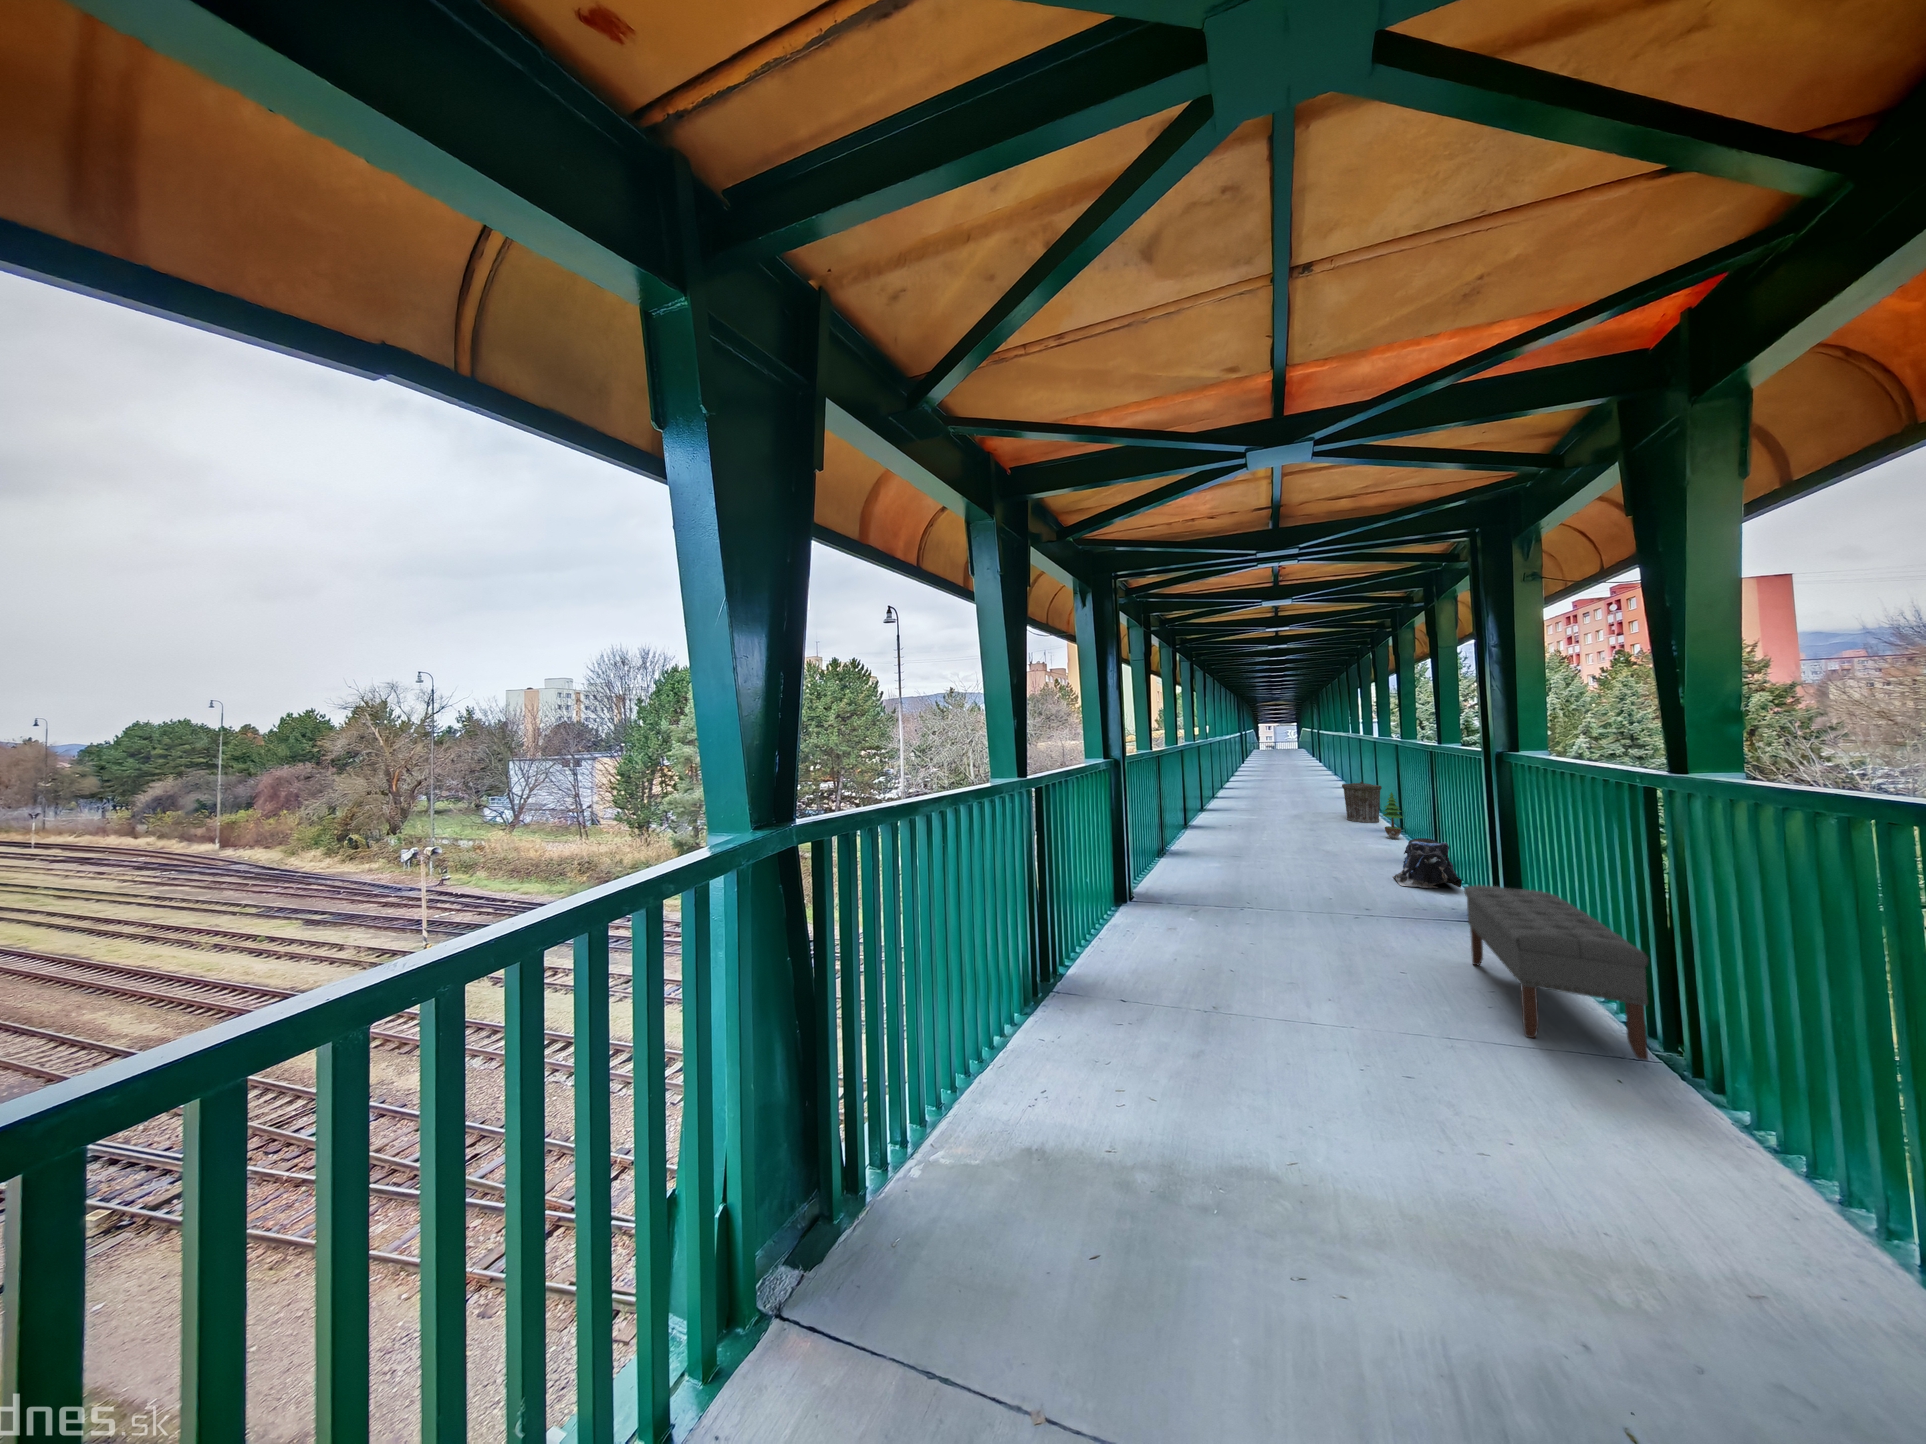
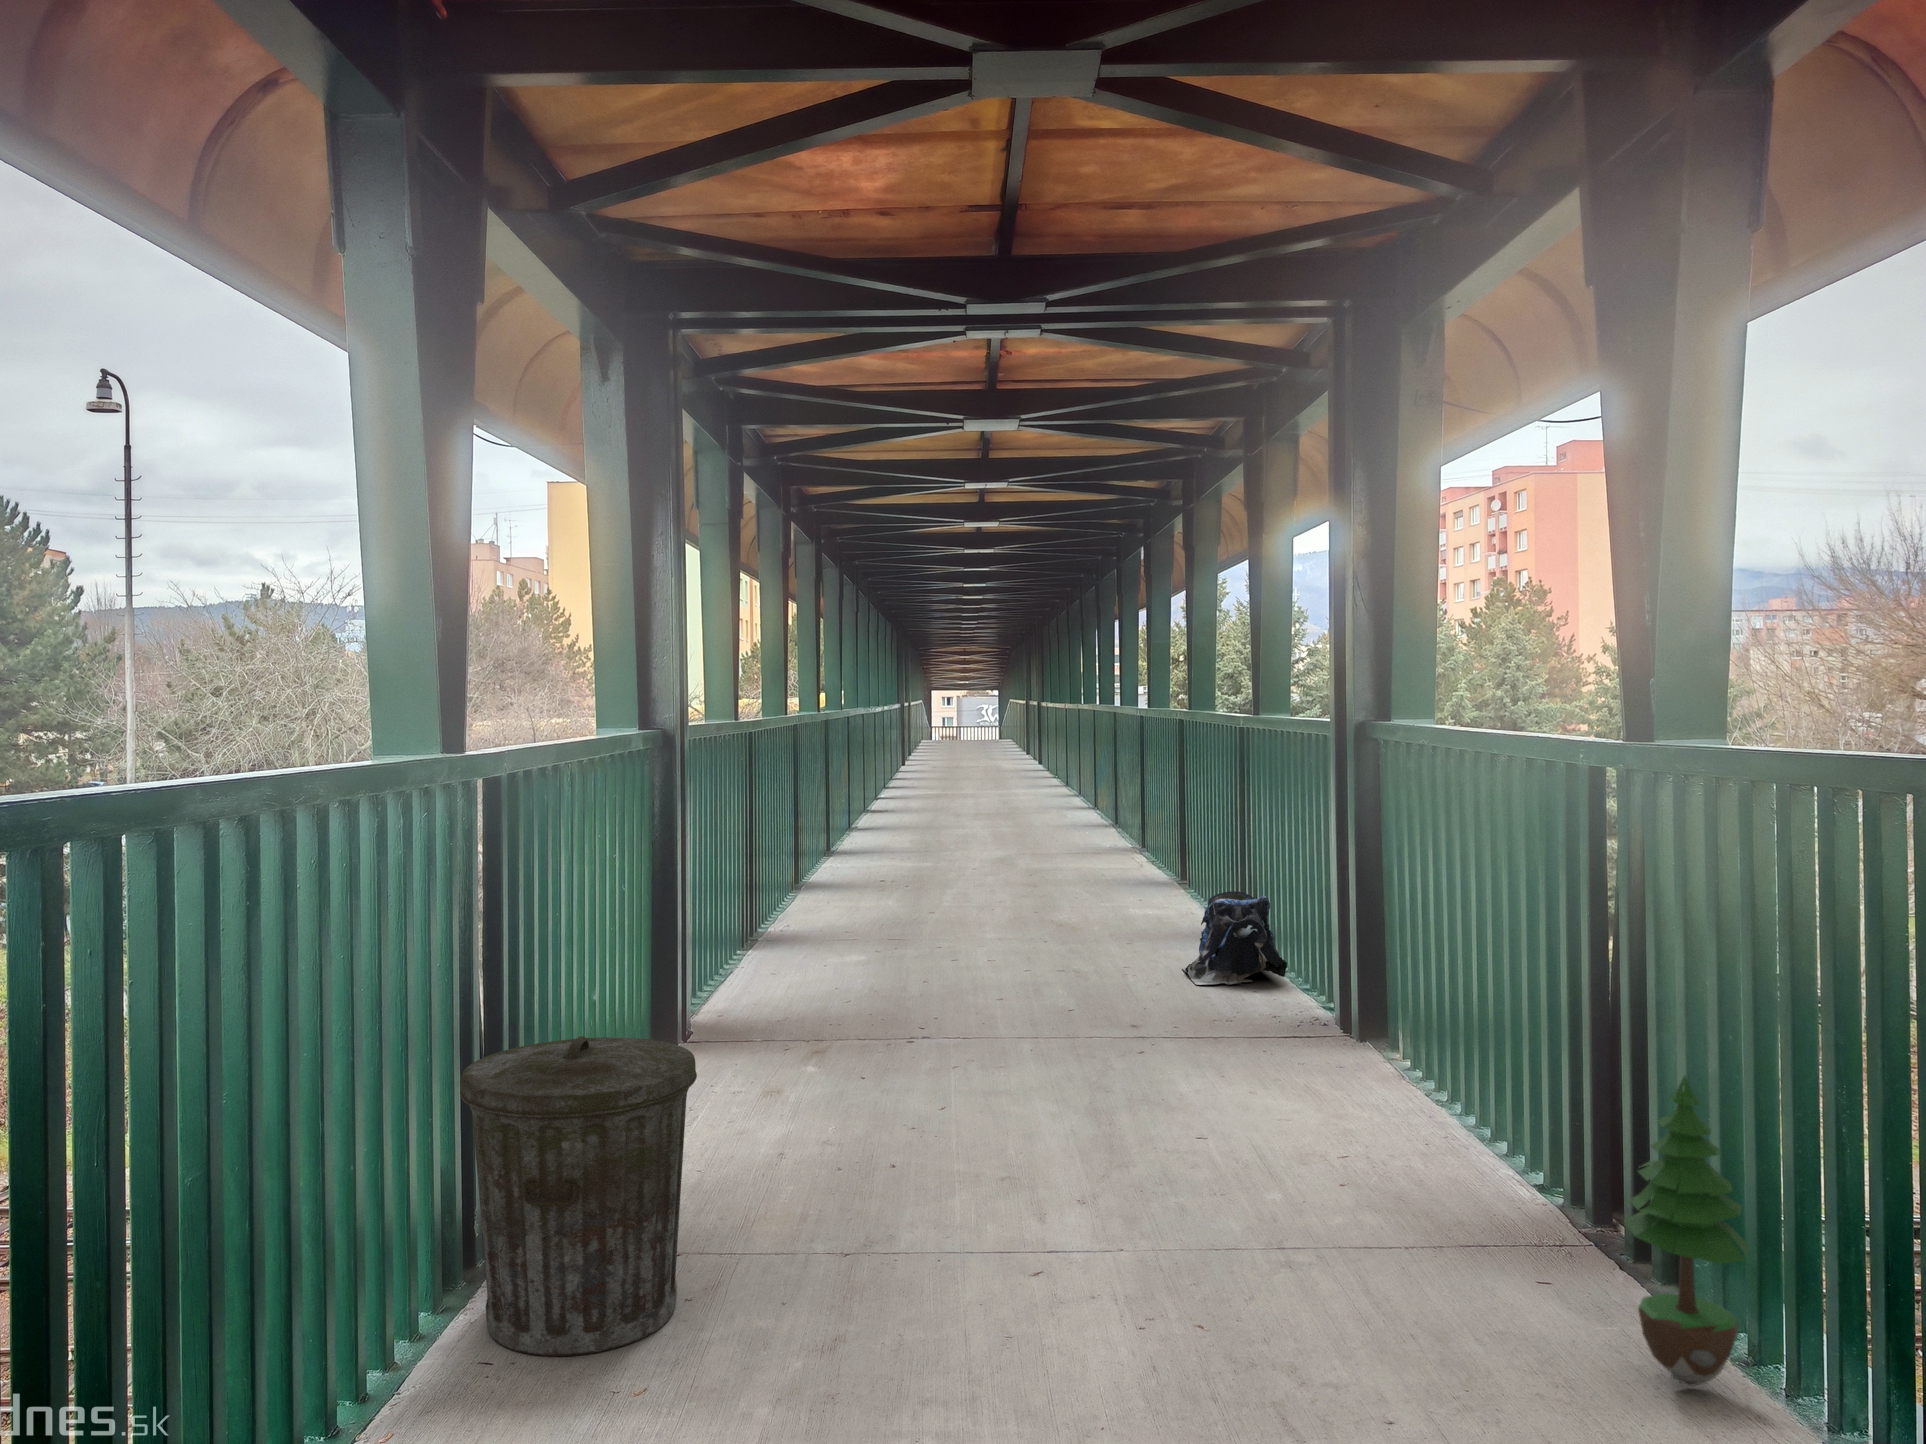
trash can: present [1342,782,1382,823] -> present [460,1036,697,1356]
potted tree: present [1383,792,1403,839] -> present [1624,1076,1748,1386]
bench: present [1464,885,1649,1060] -> none [1314,972,1584,1247]

